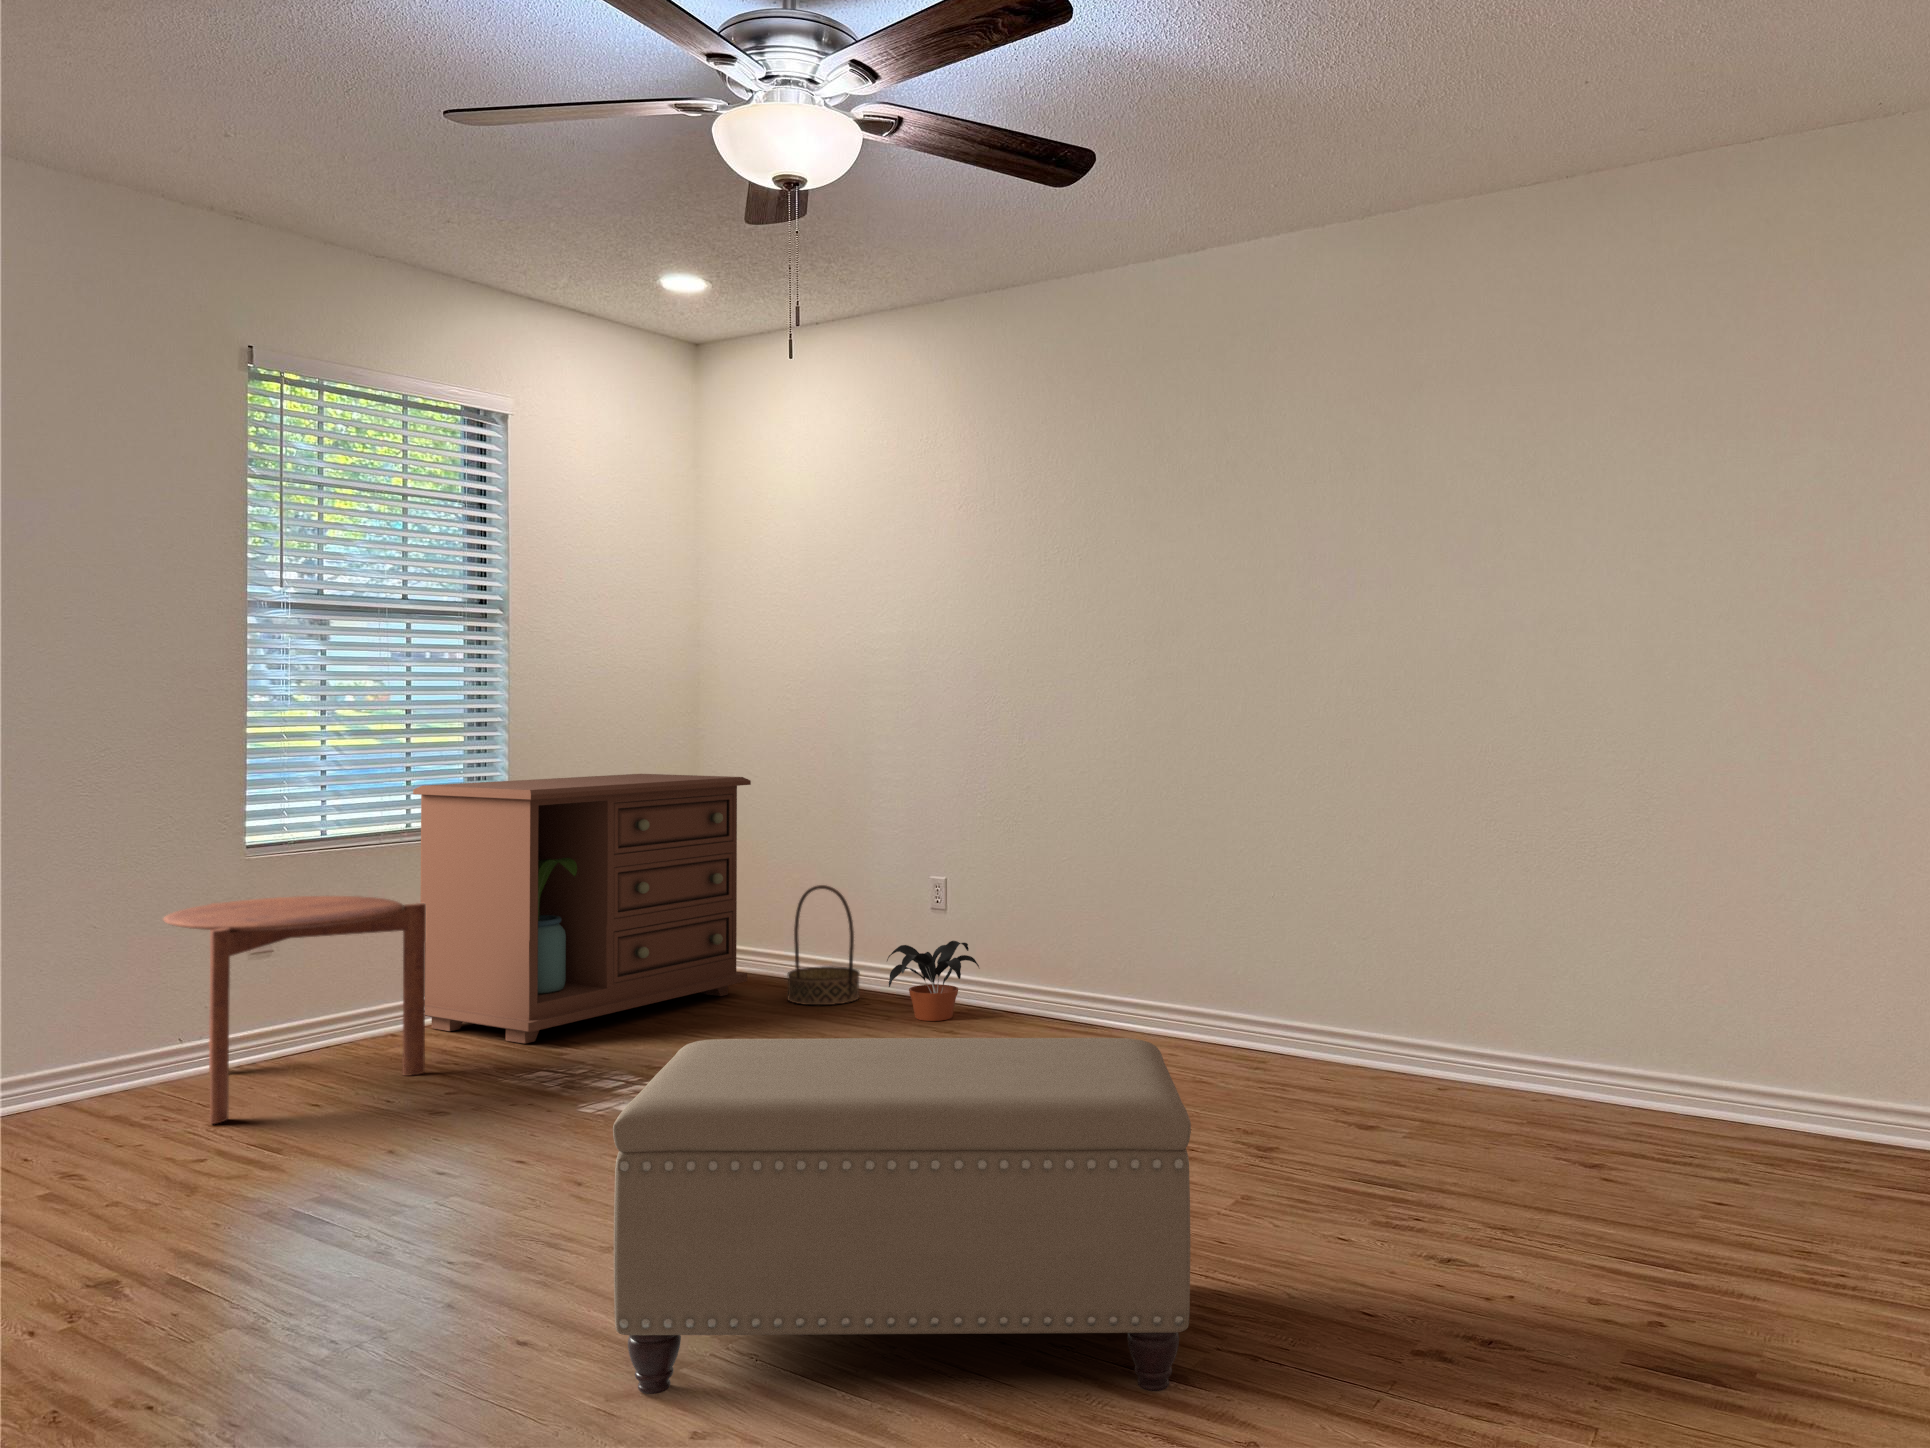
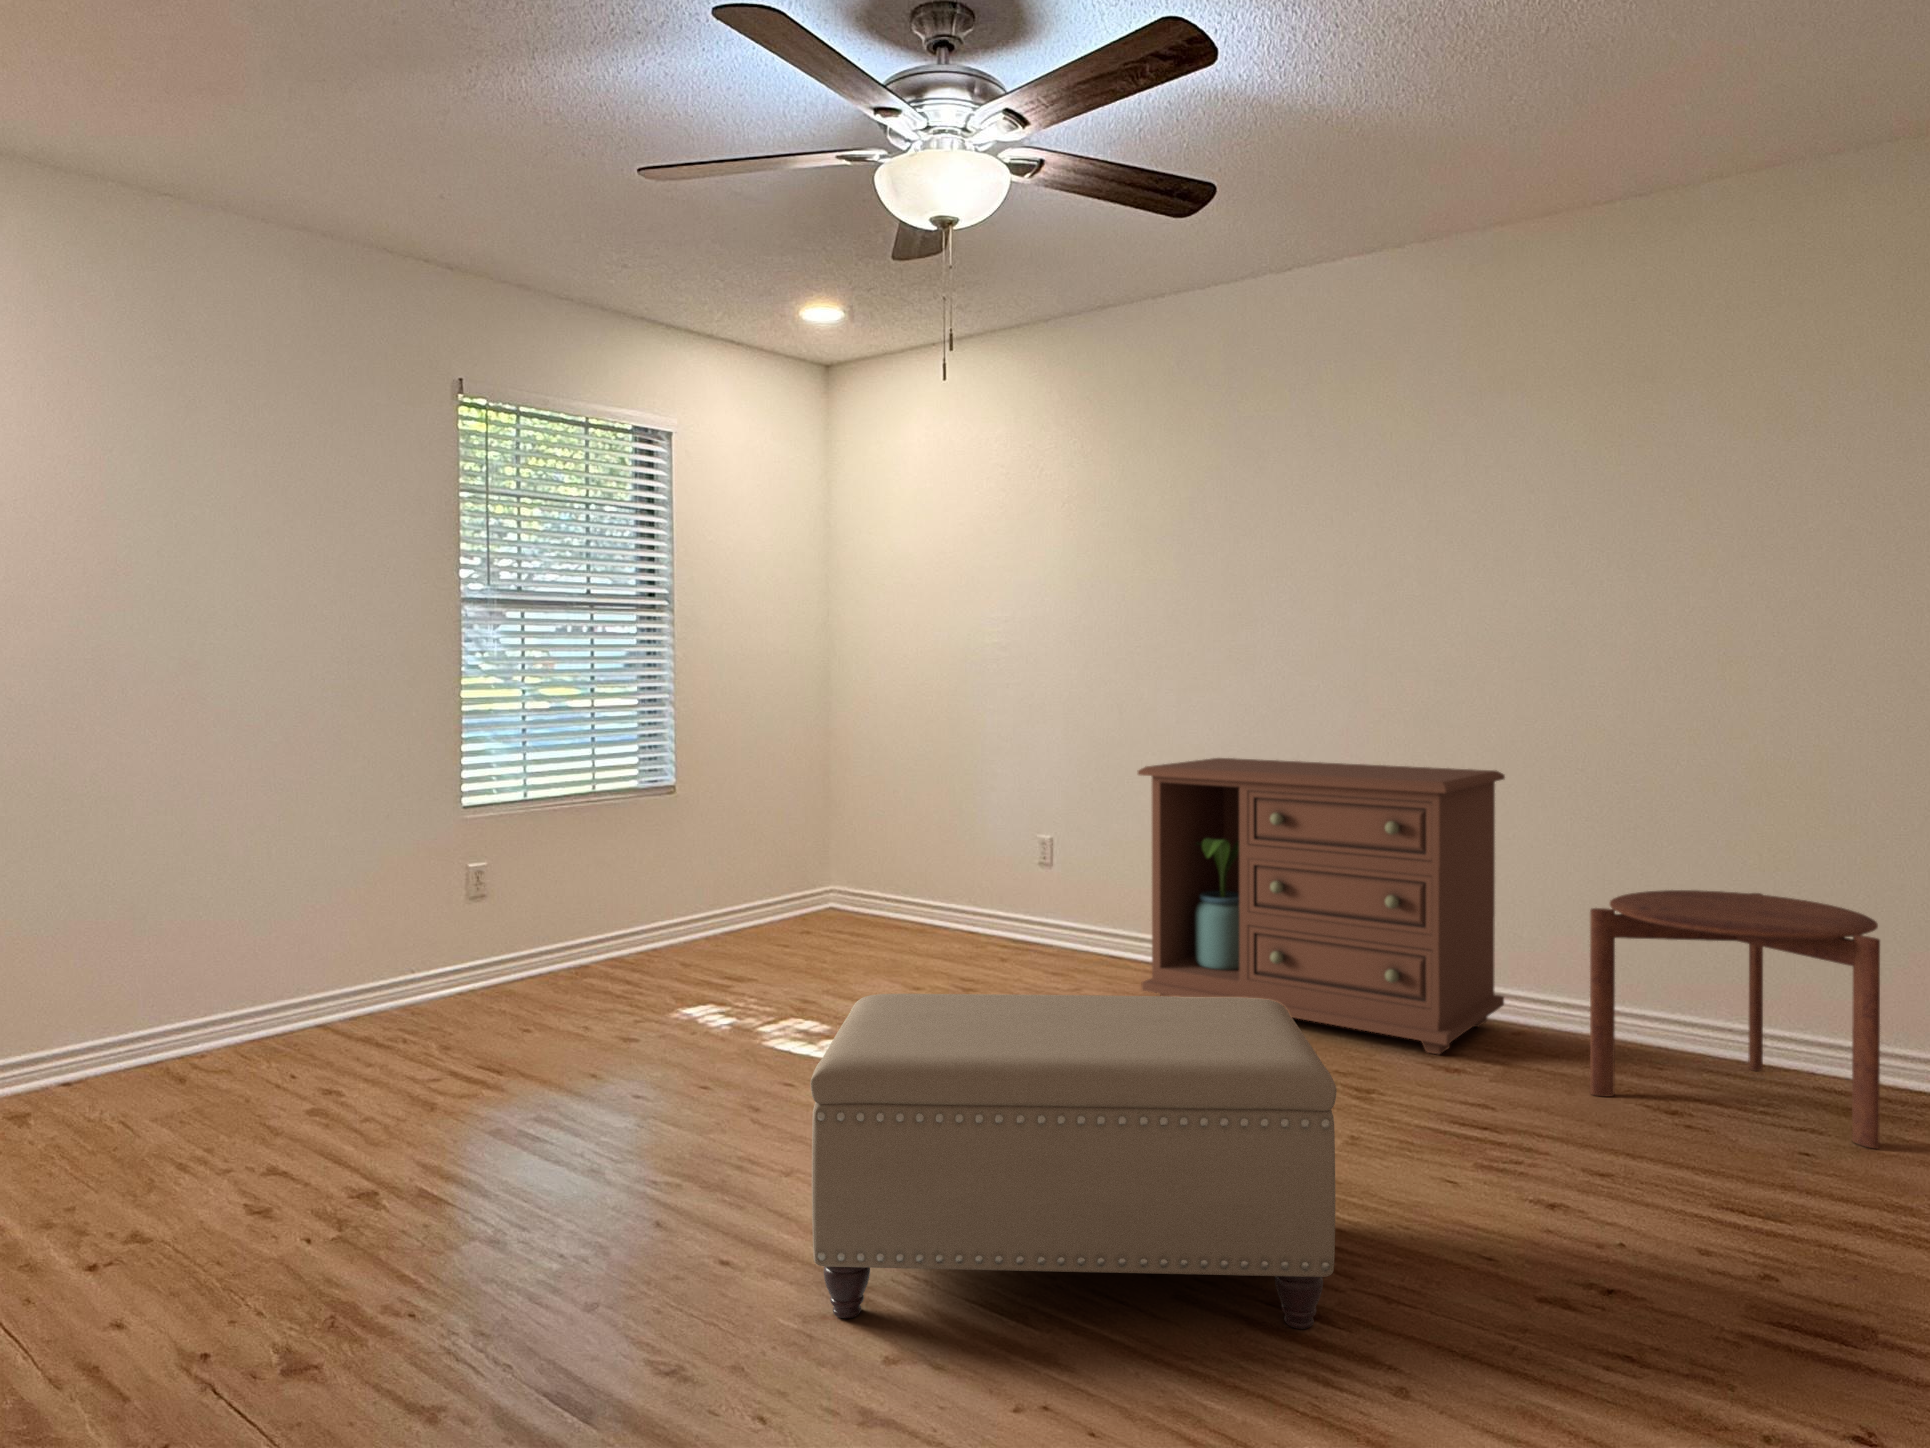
dresser: present [413,774,751,1044] -> present [1138,758,1505,1054]
basket: present [787,885,860,1005] -> none [913,838,976,942]
side table: present [164,896,426,1124] -> present [1590,890,1880,1149]
potted plant: present [887,941,979,1021] -> none [1001,888,1083,958]

